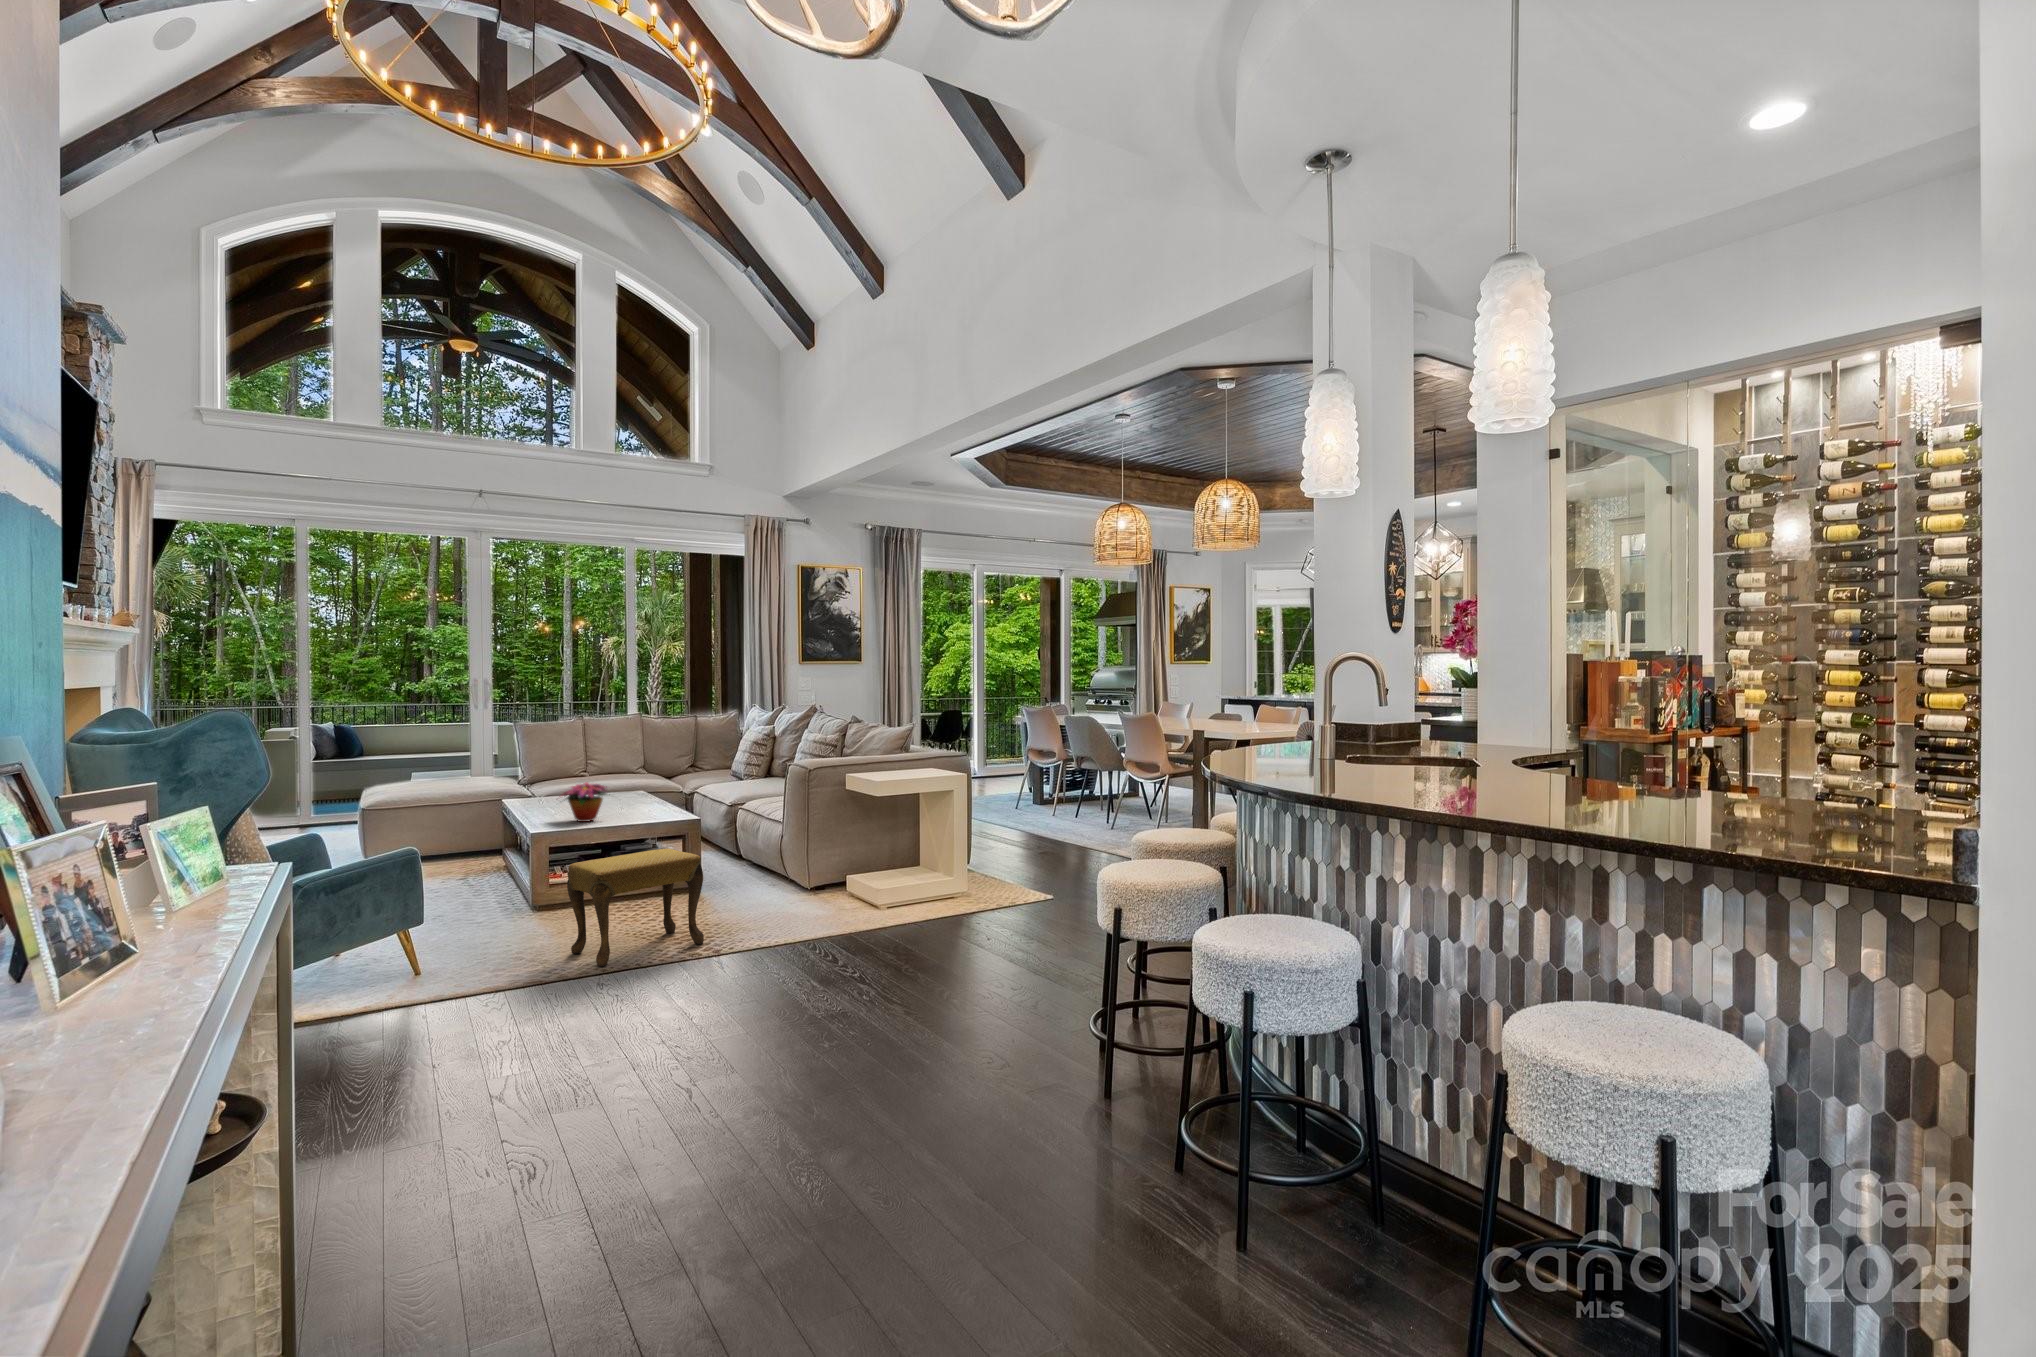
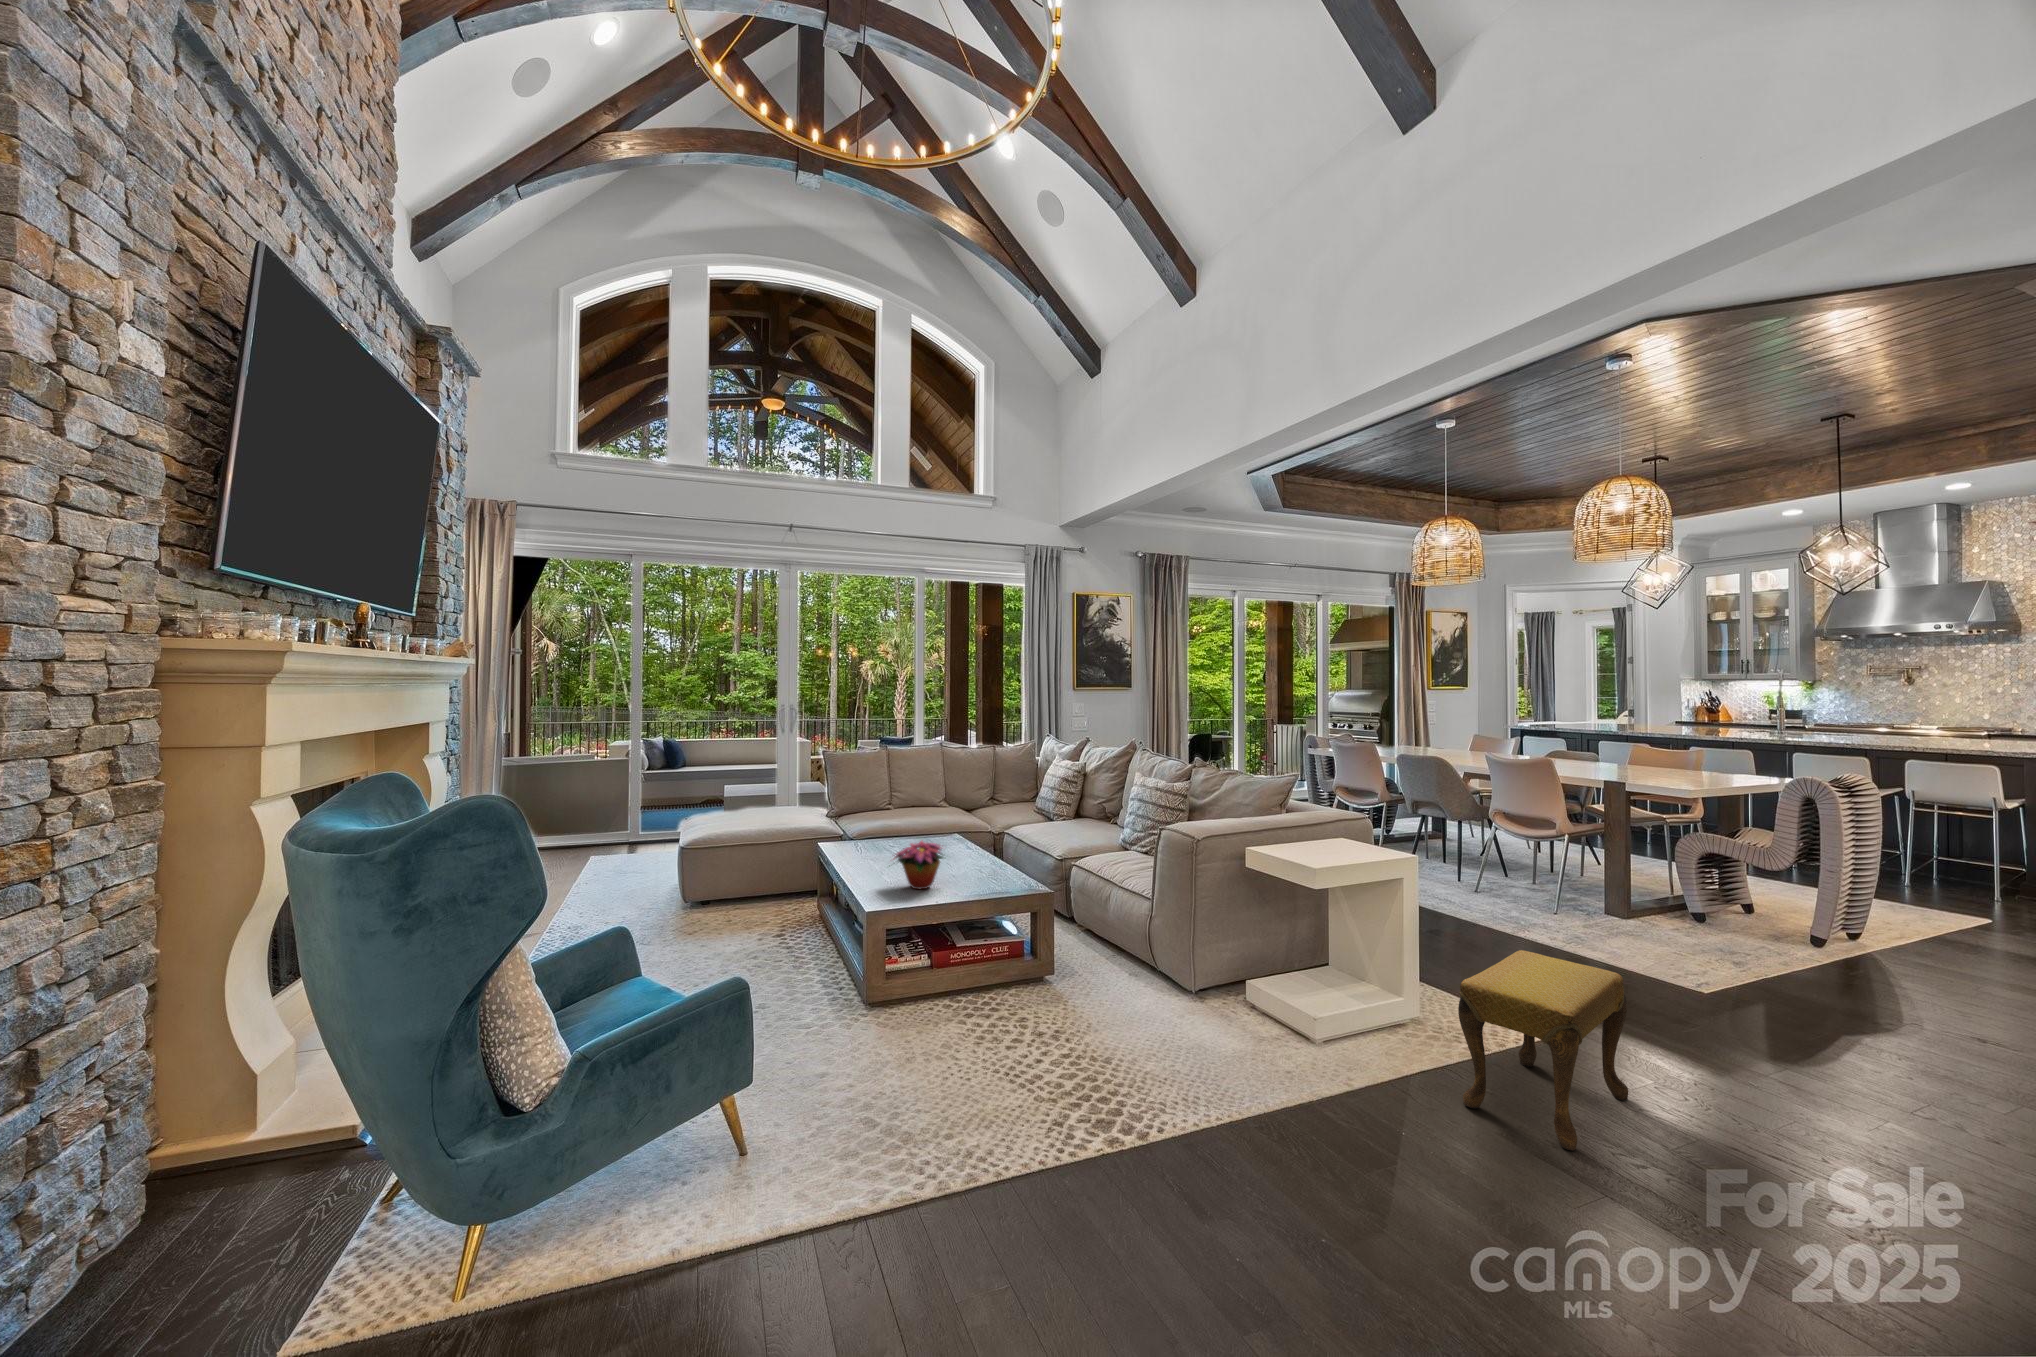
footstool: present [567,848,704,966] -> present [1458,950,1628,1151]

